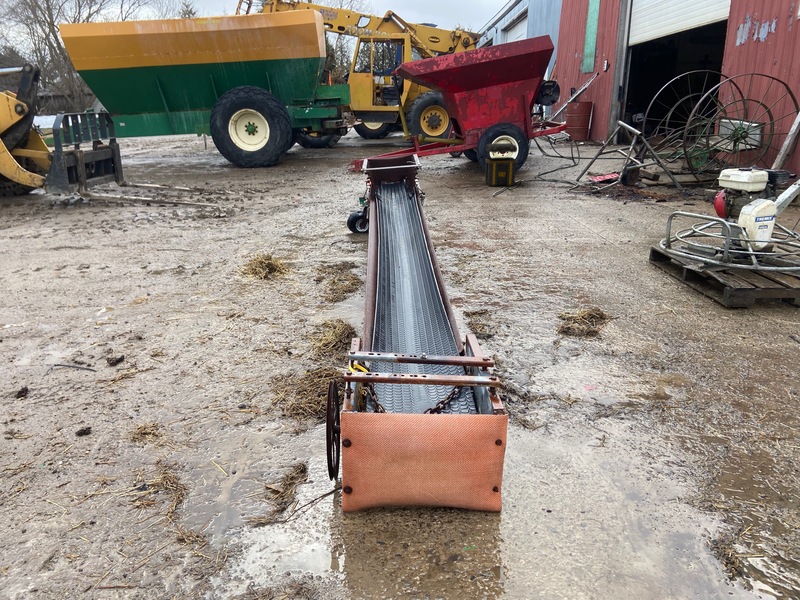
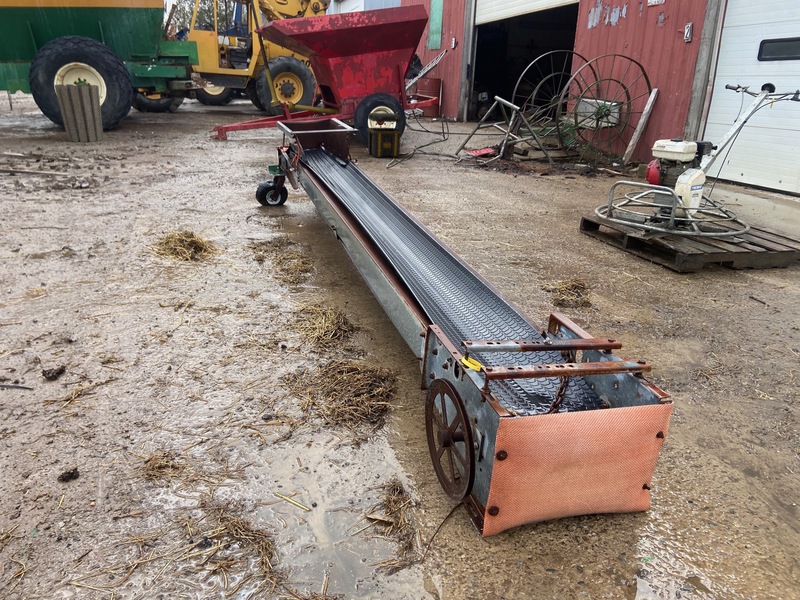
trash can: none [228,128,264,175] -> present [54,84,103,142]

